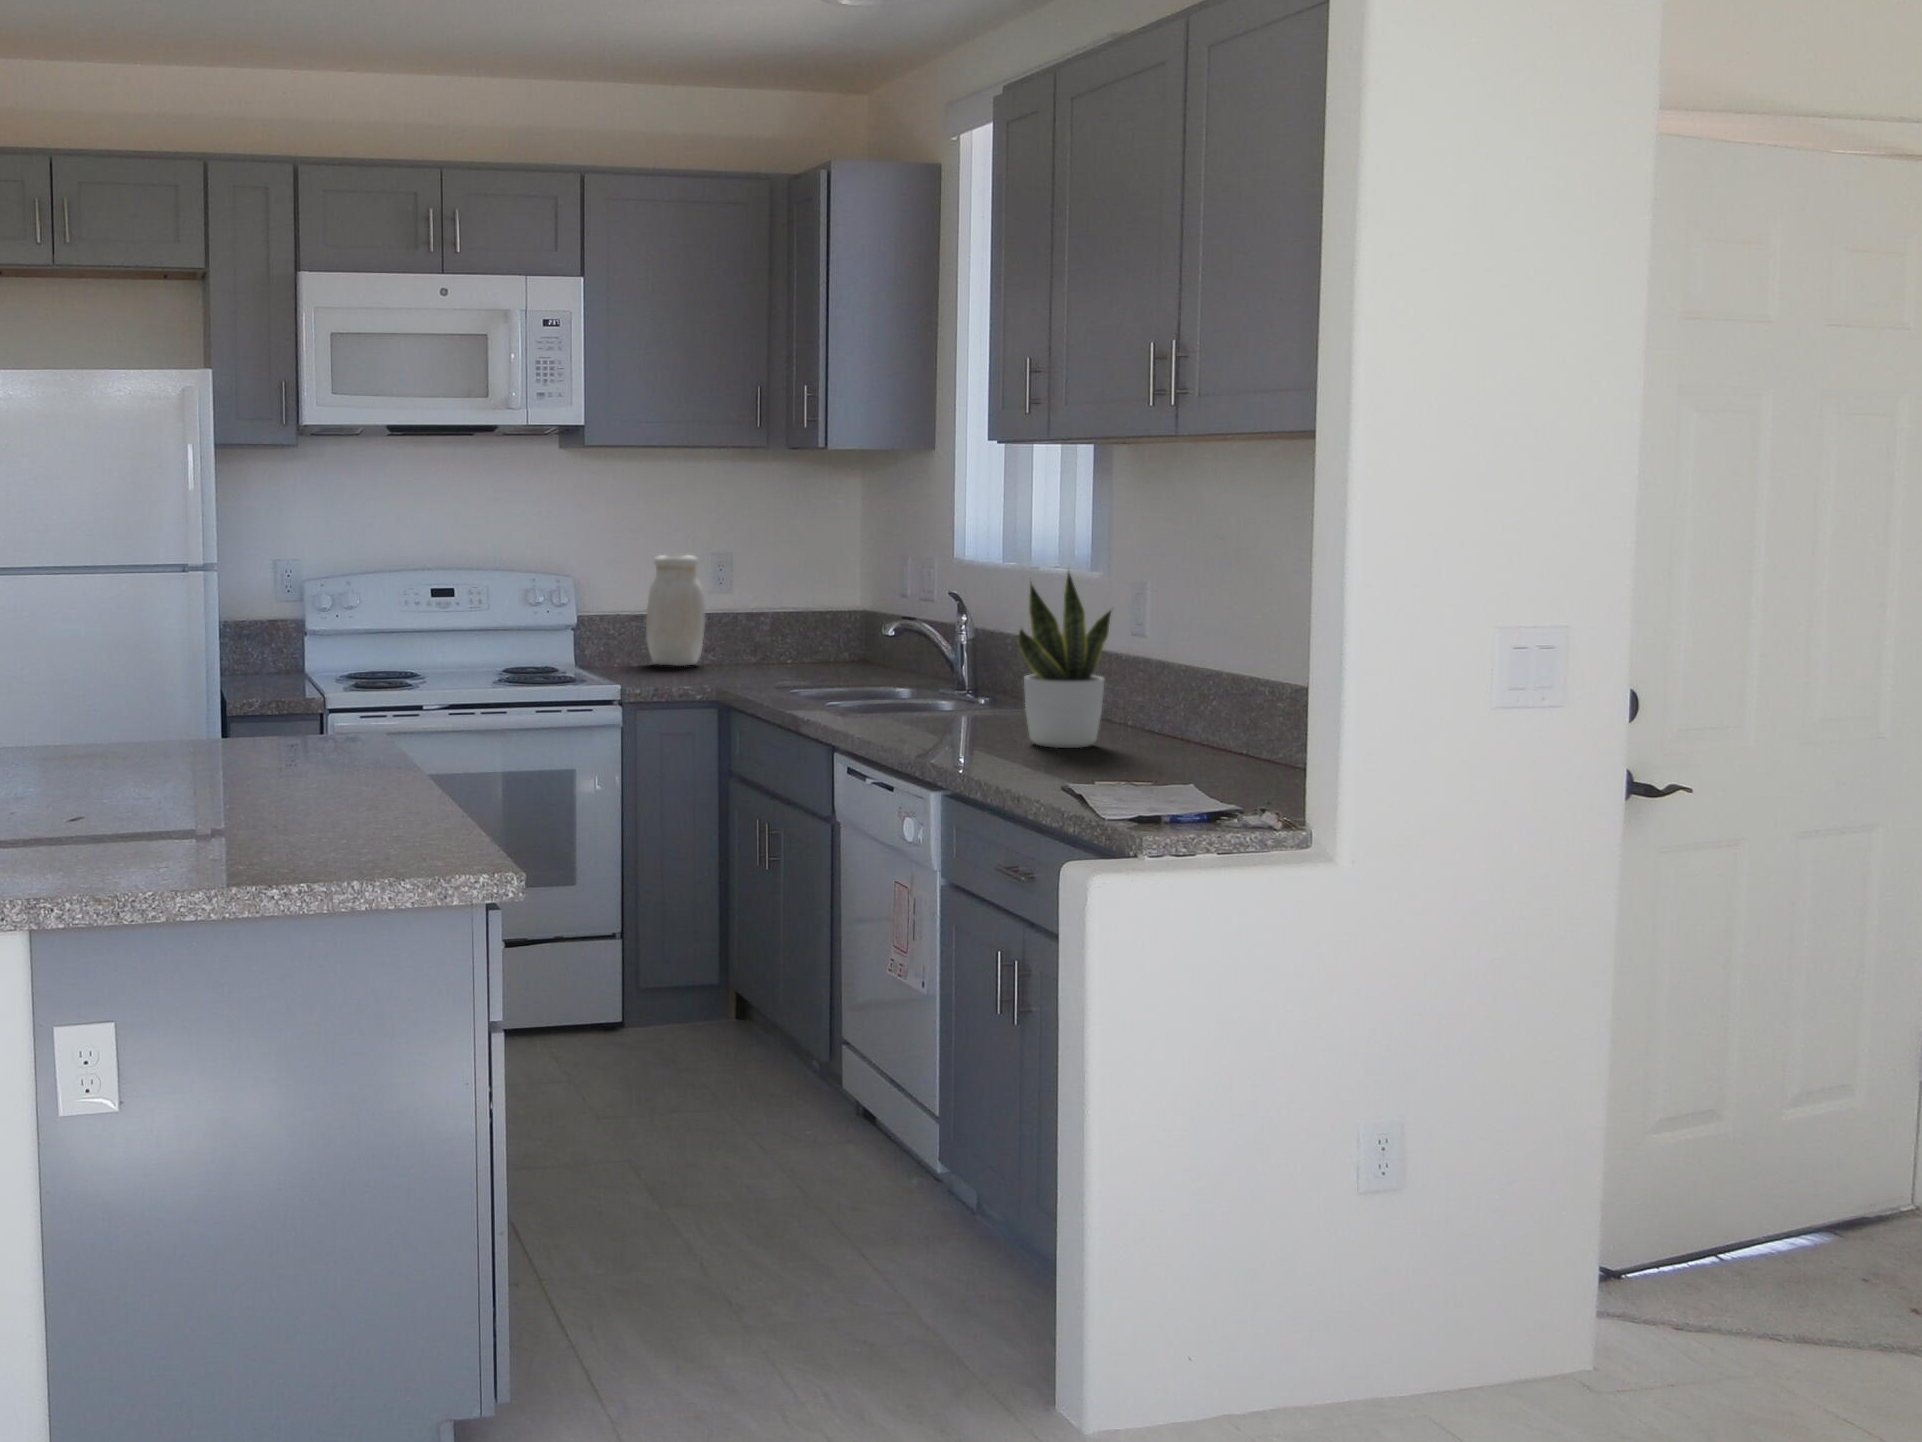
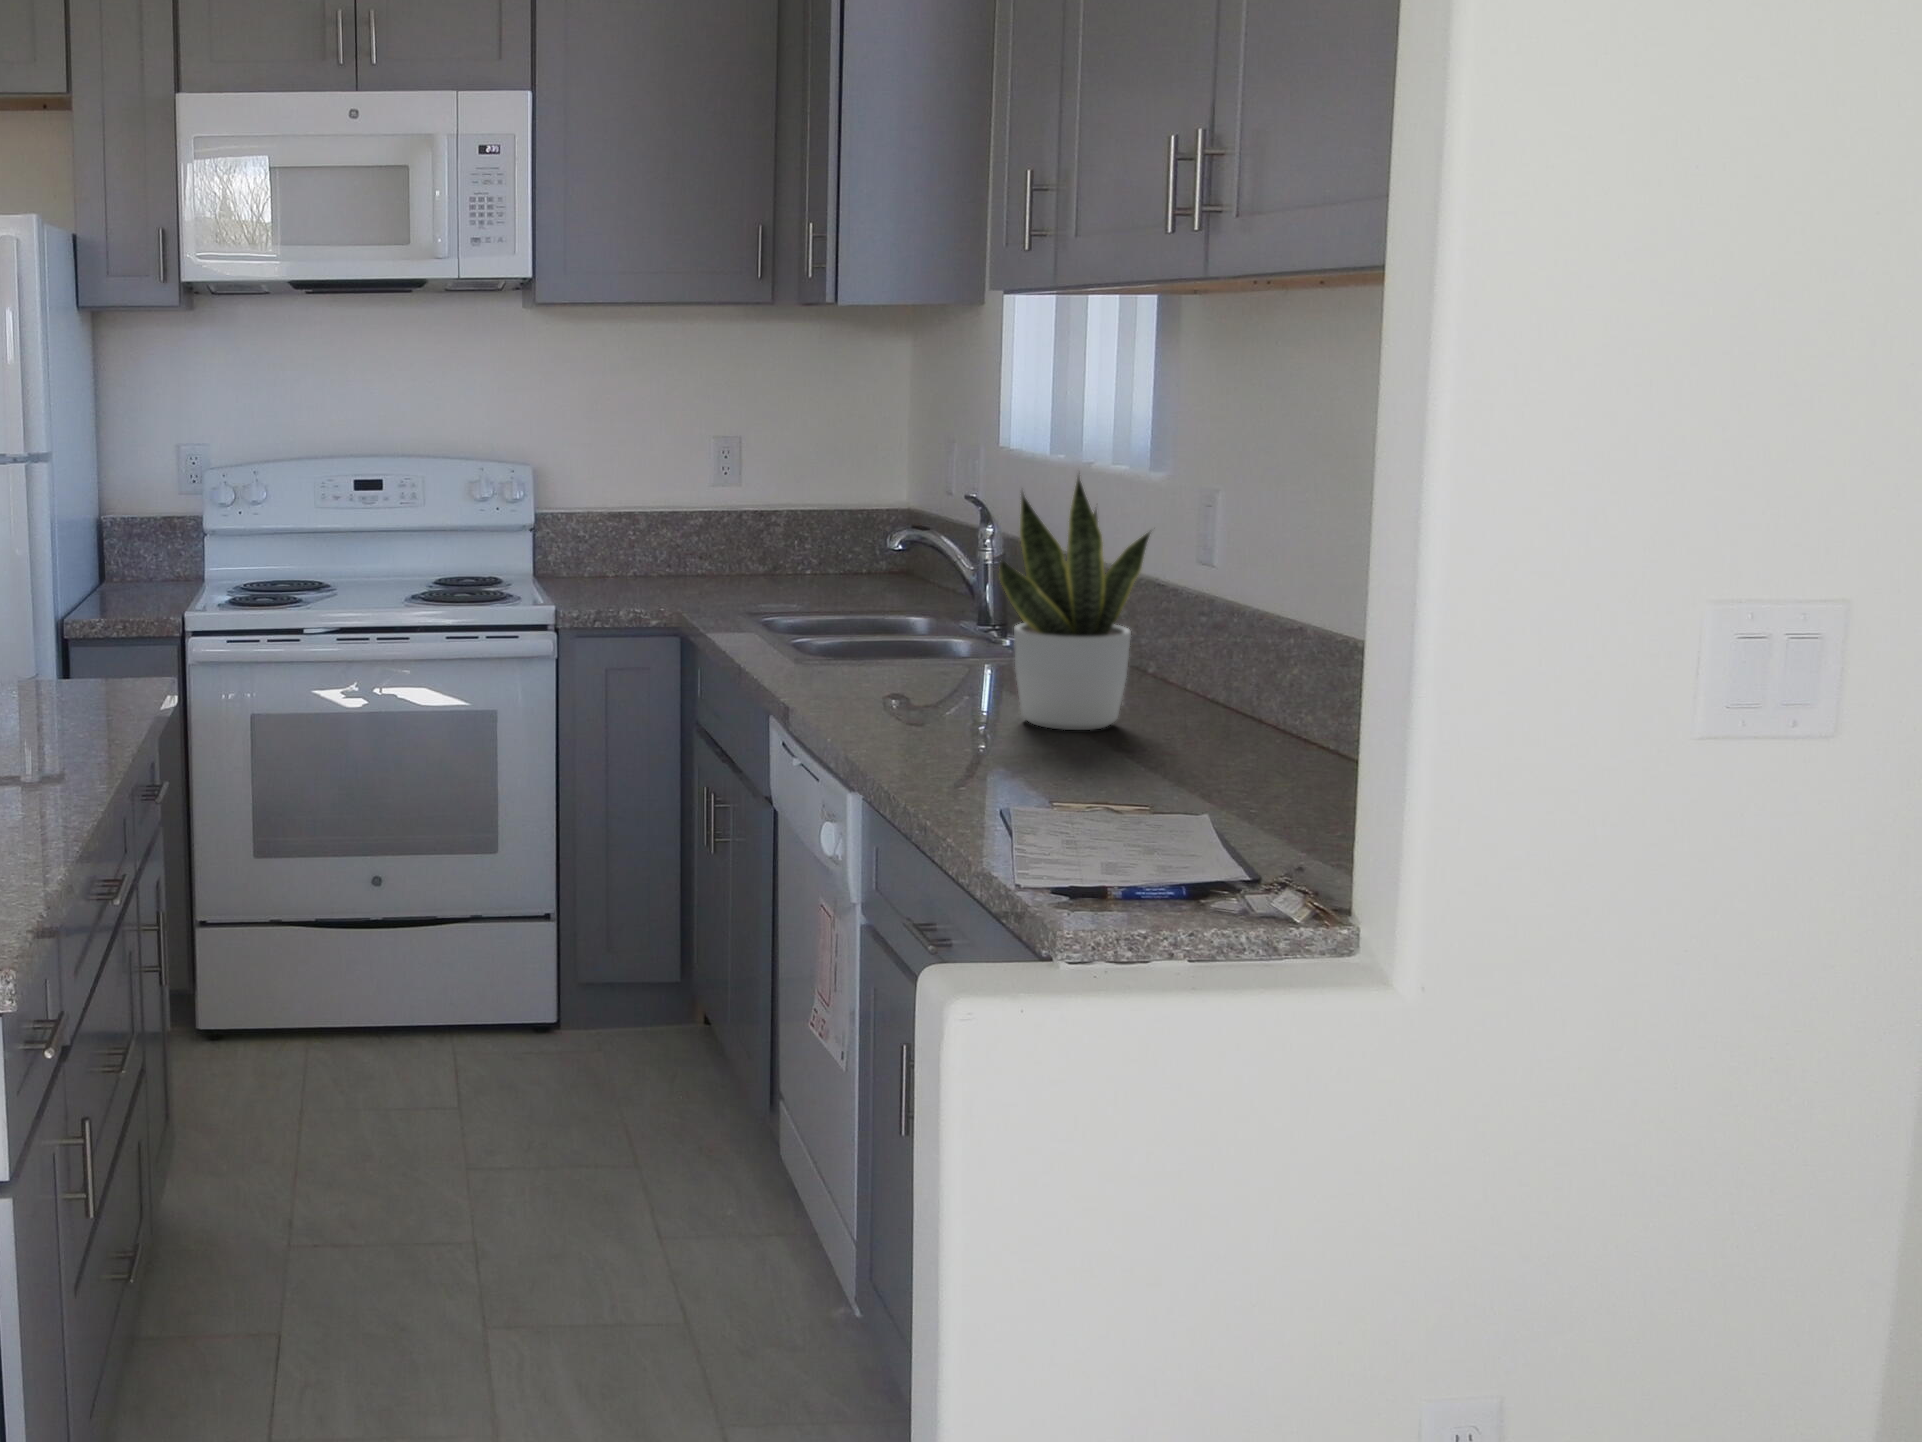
jar: present [646,555,705,666] -> none [626,437,699,575]

